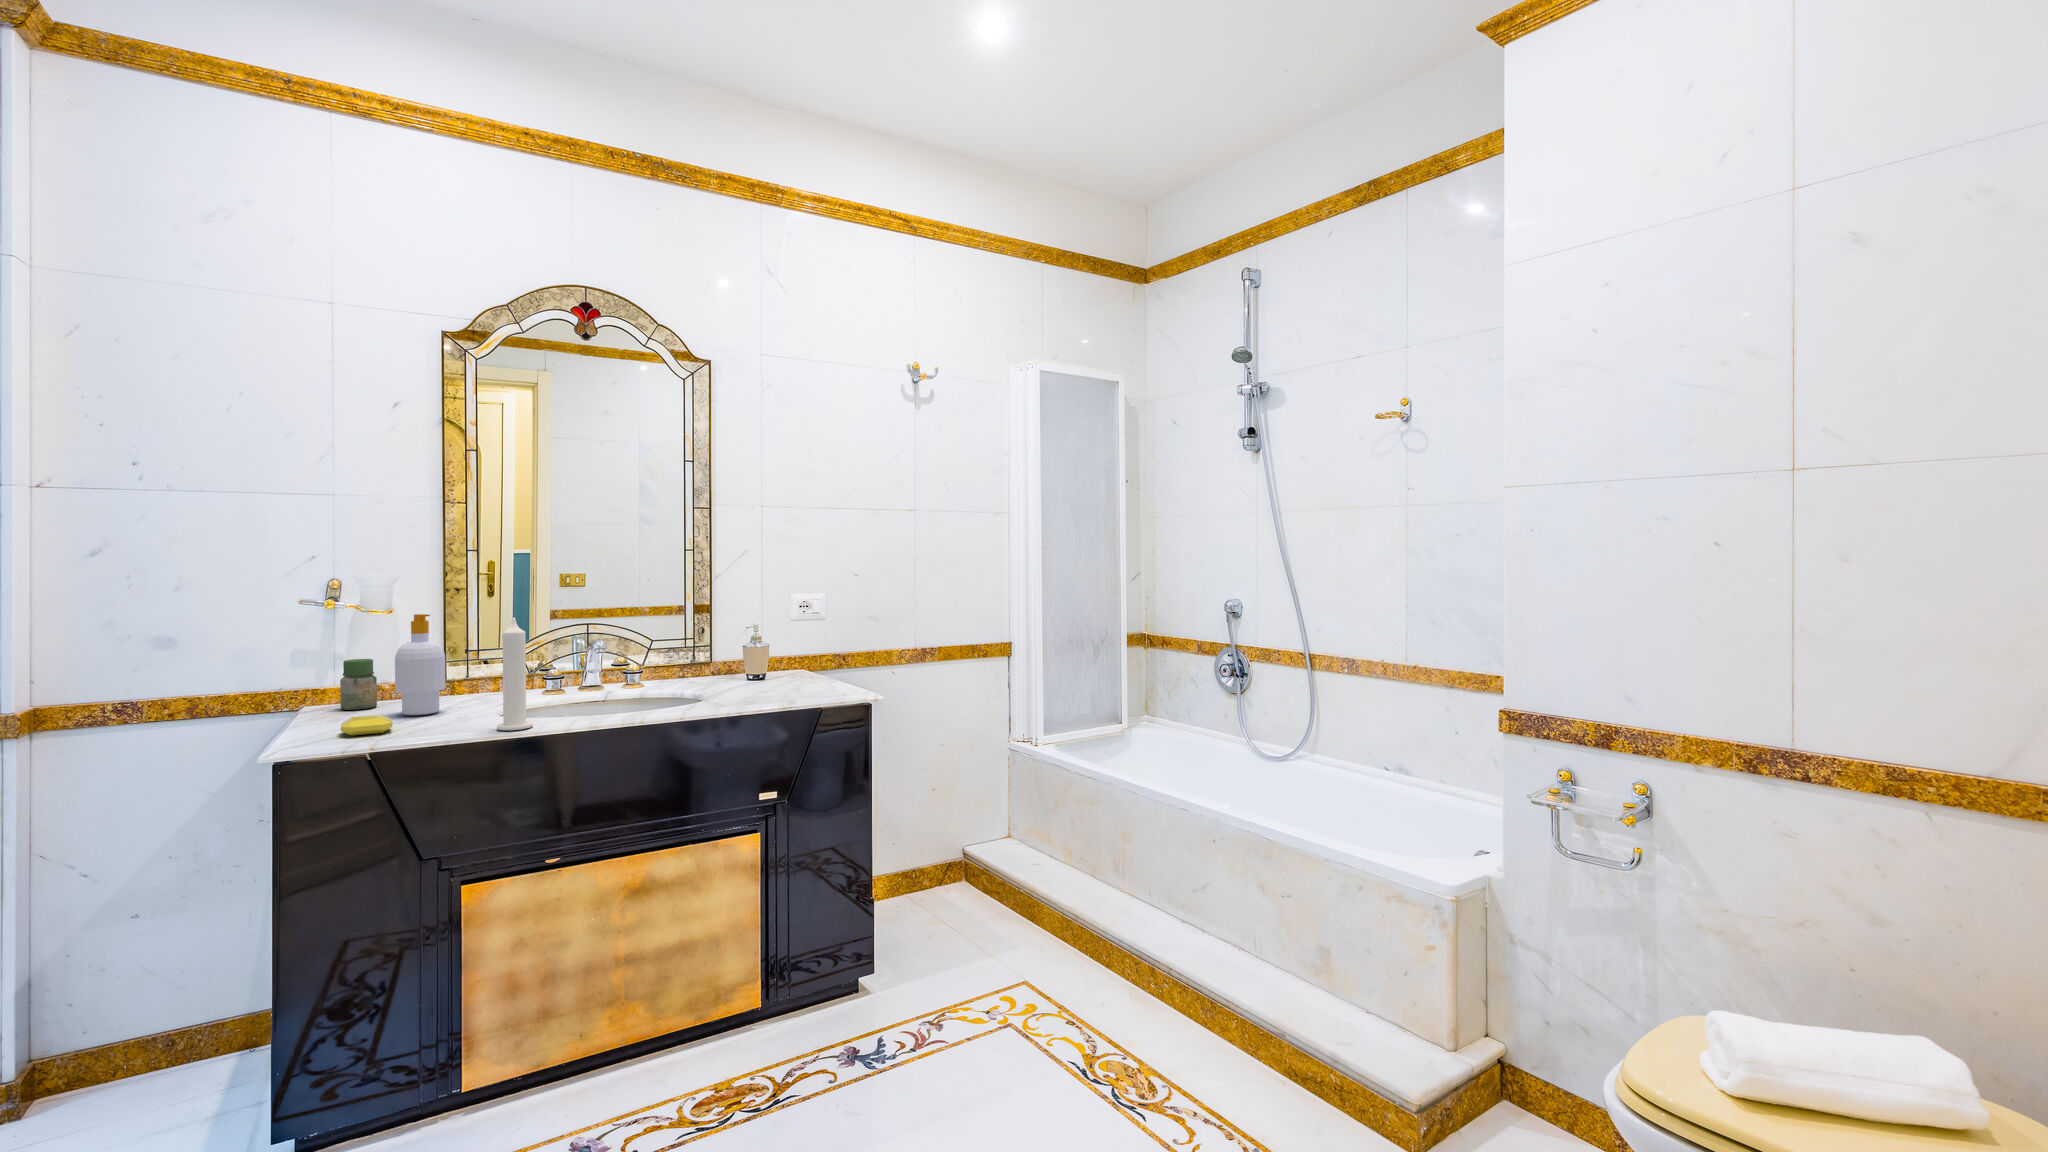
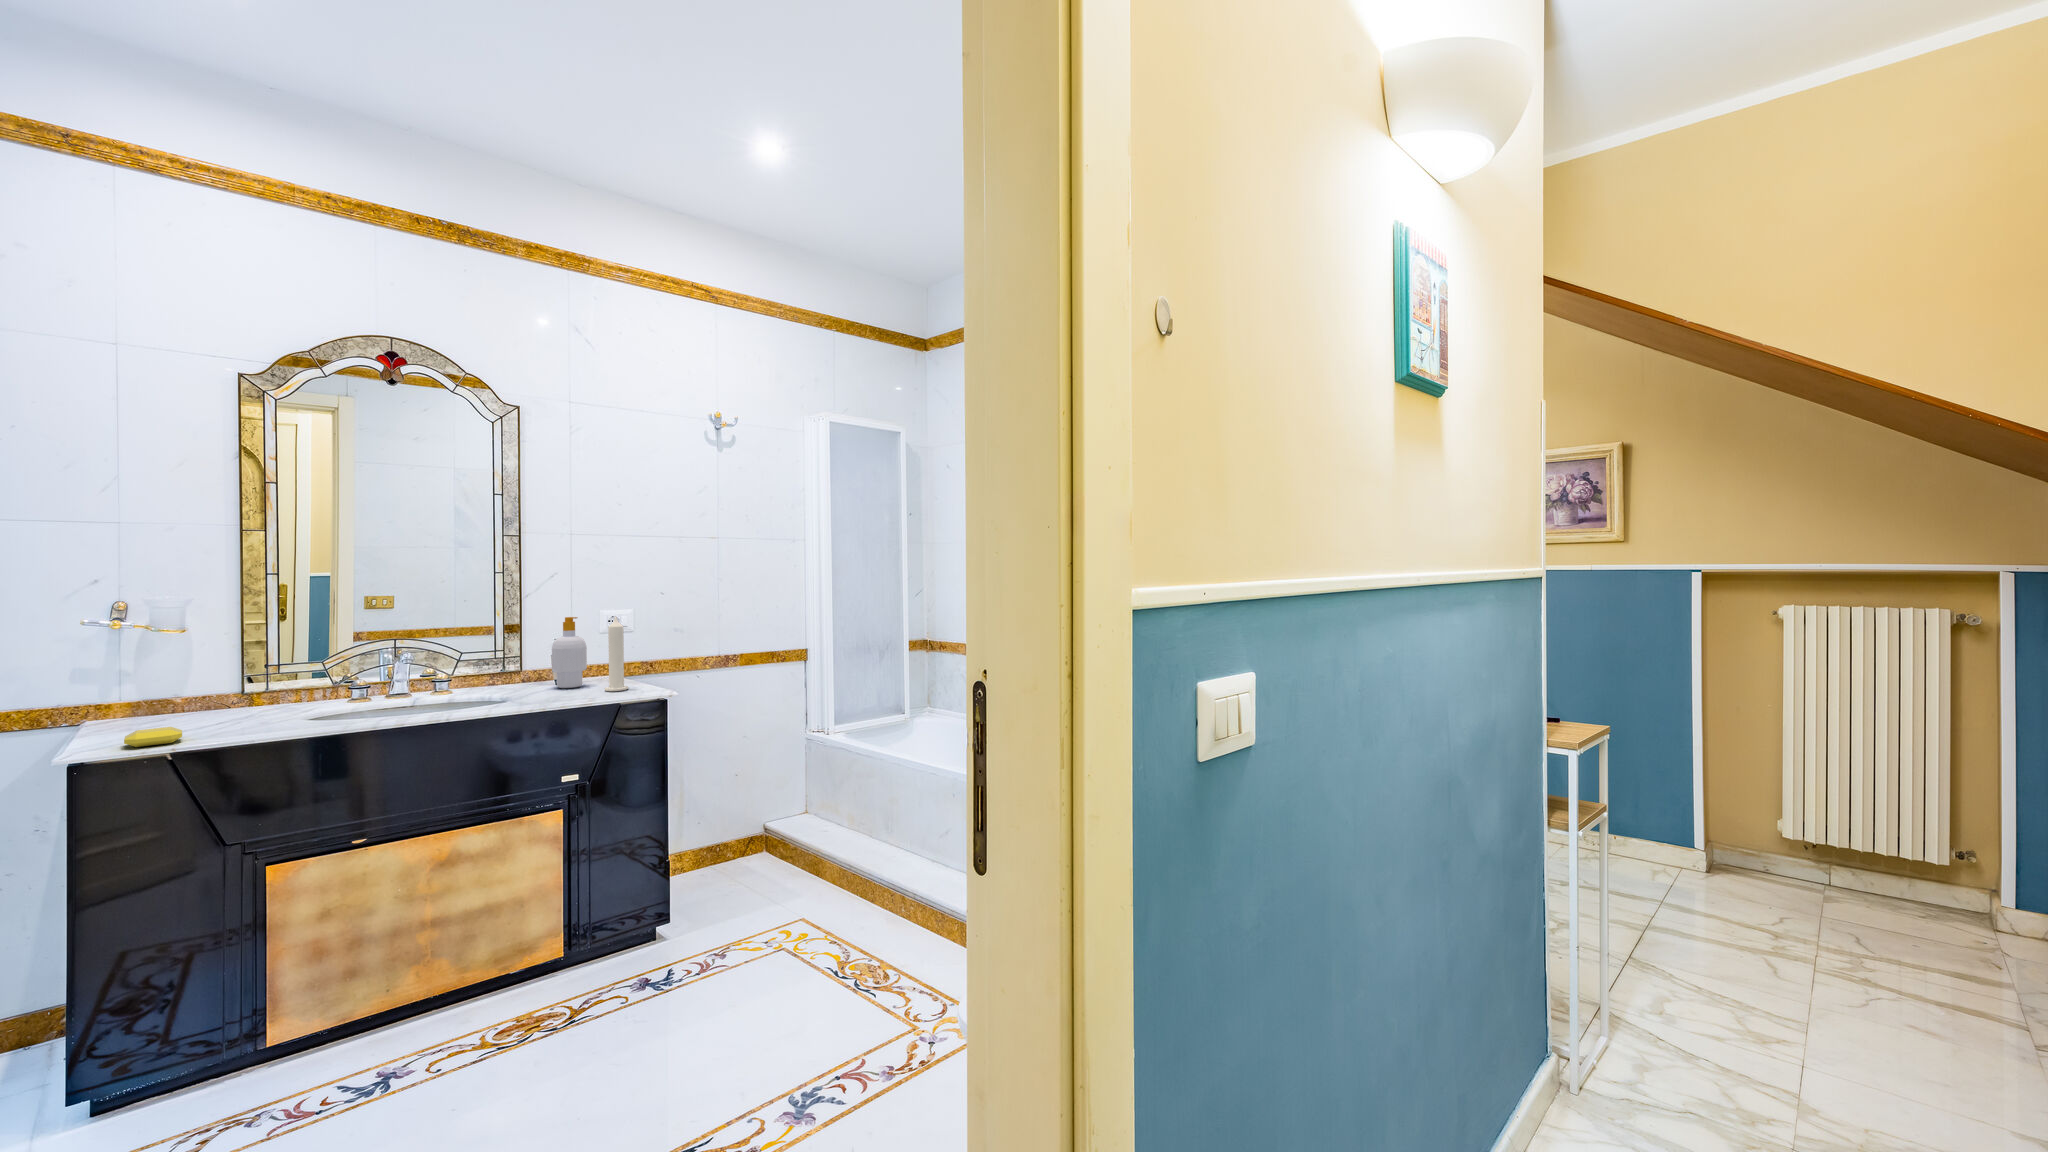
soap bottle: present [395,614,445,715] -> present [552,617,587,688]
candle: present [497,617,533,730] -> present [605,616,628,691]
jar: present [340,659,377,710] -> none [125,676,167,724]

